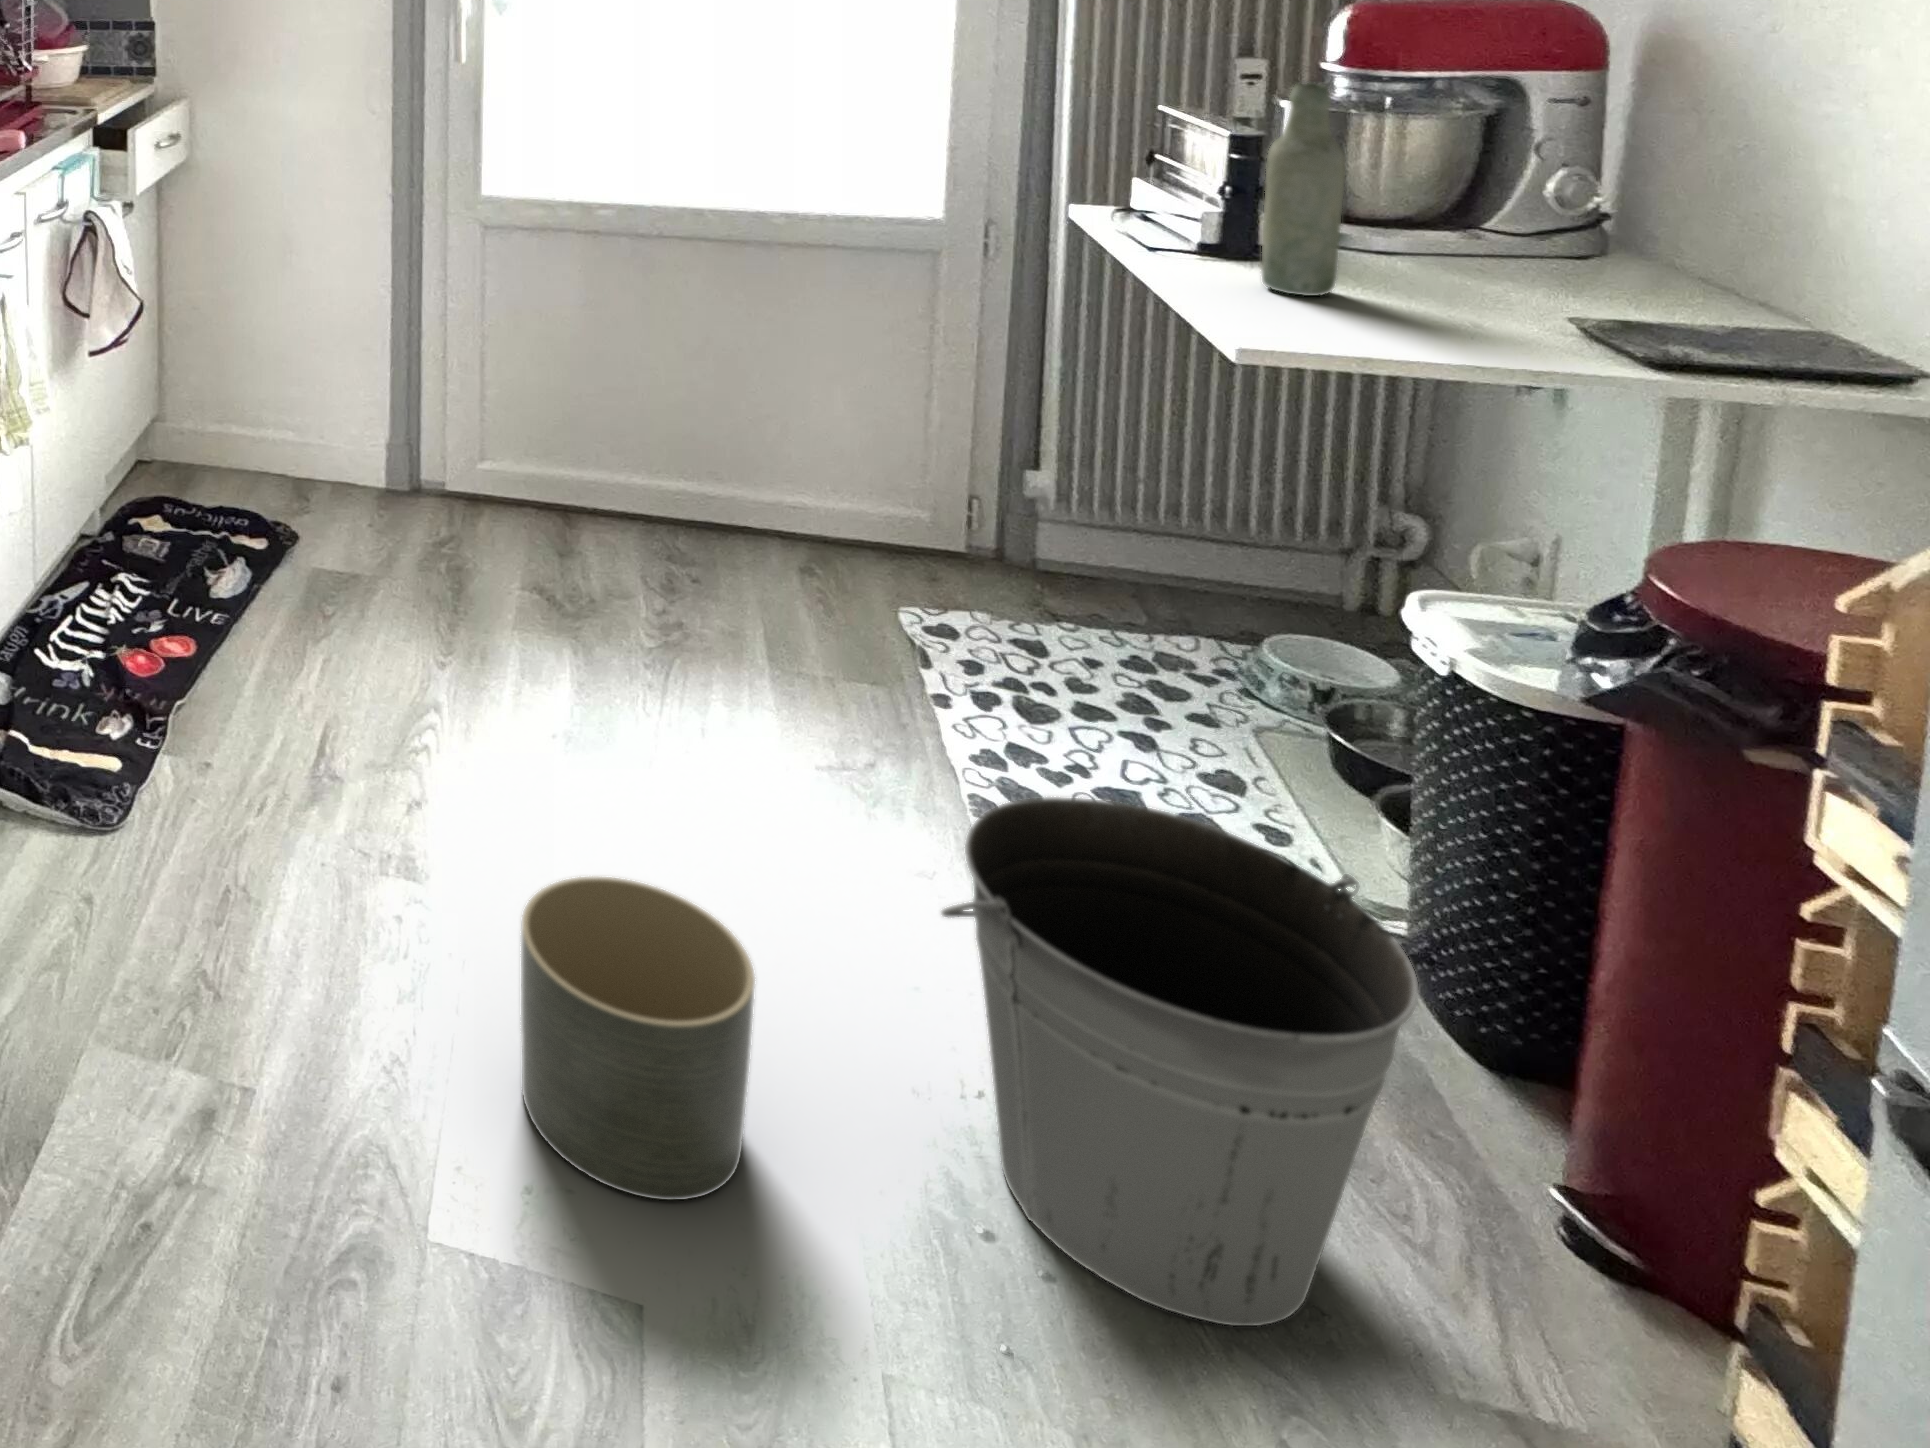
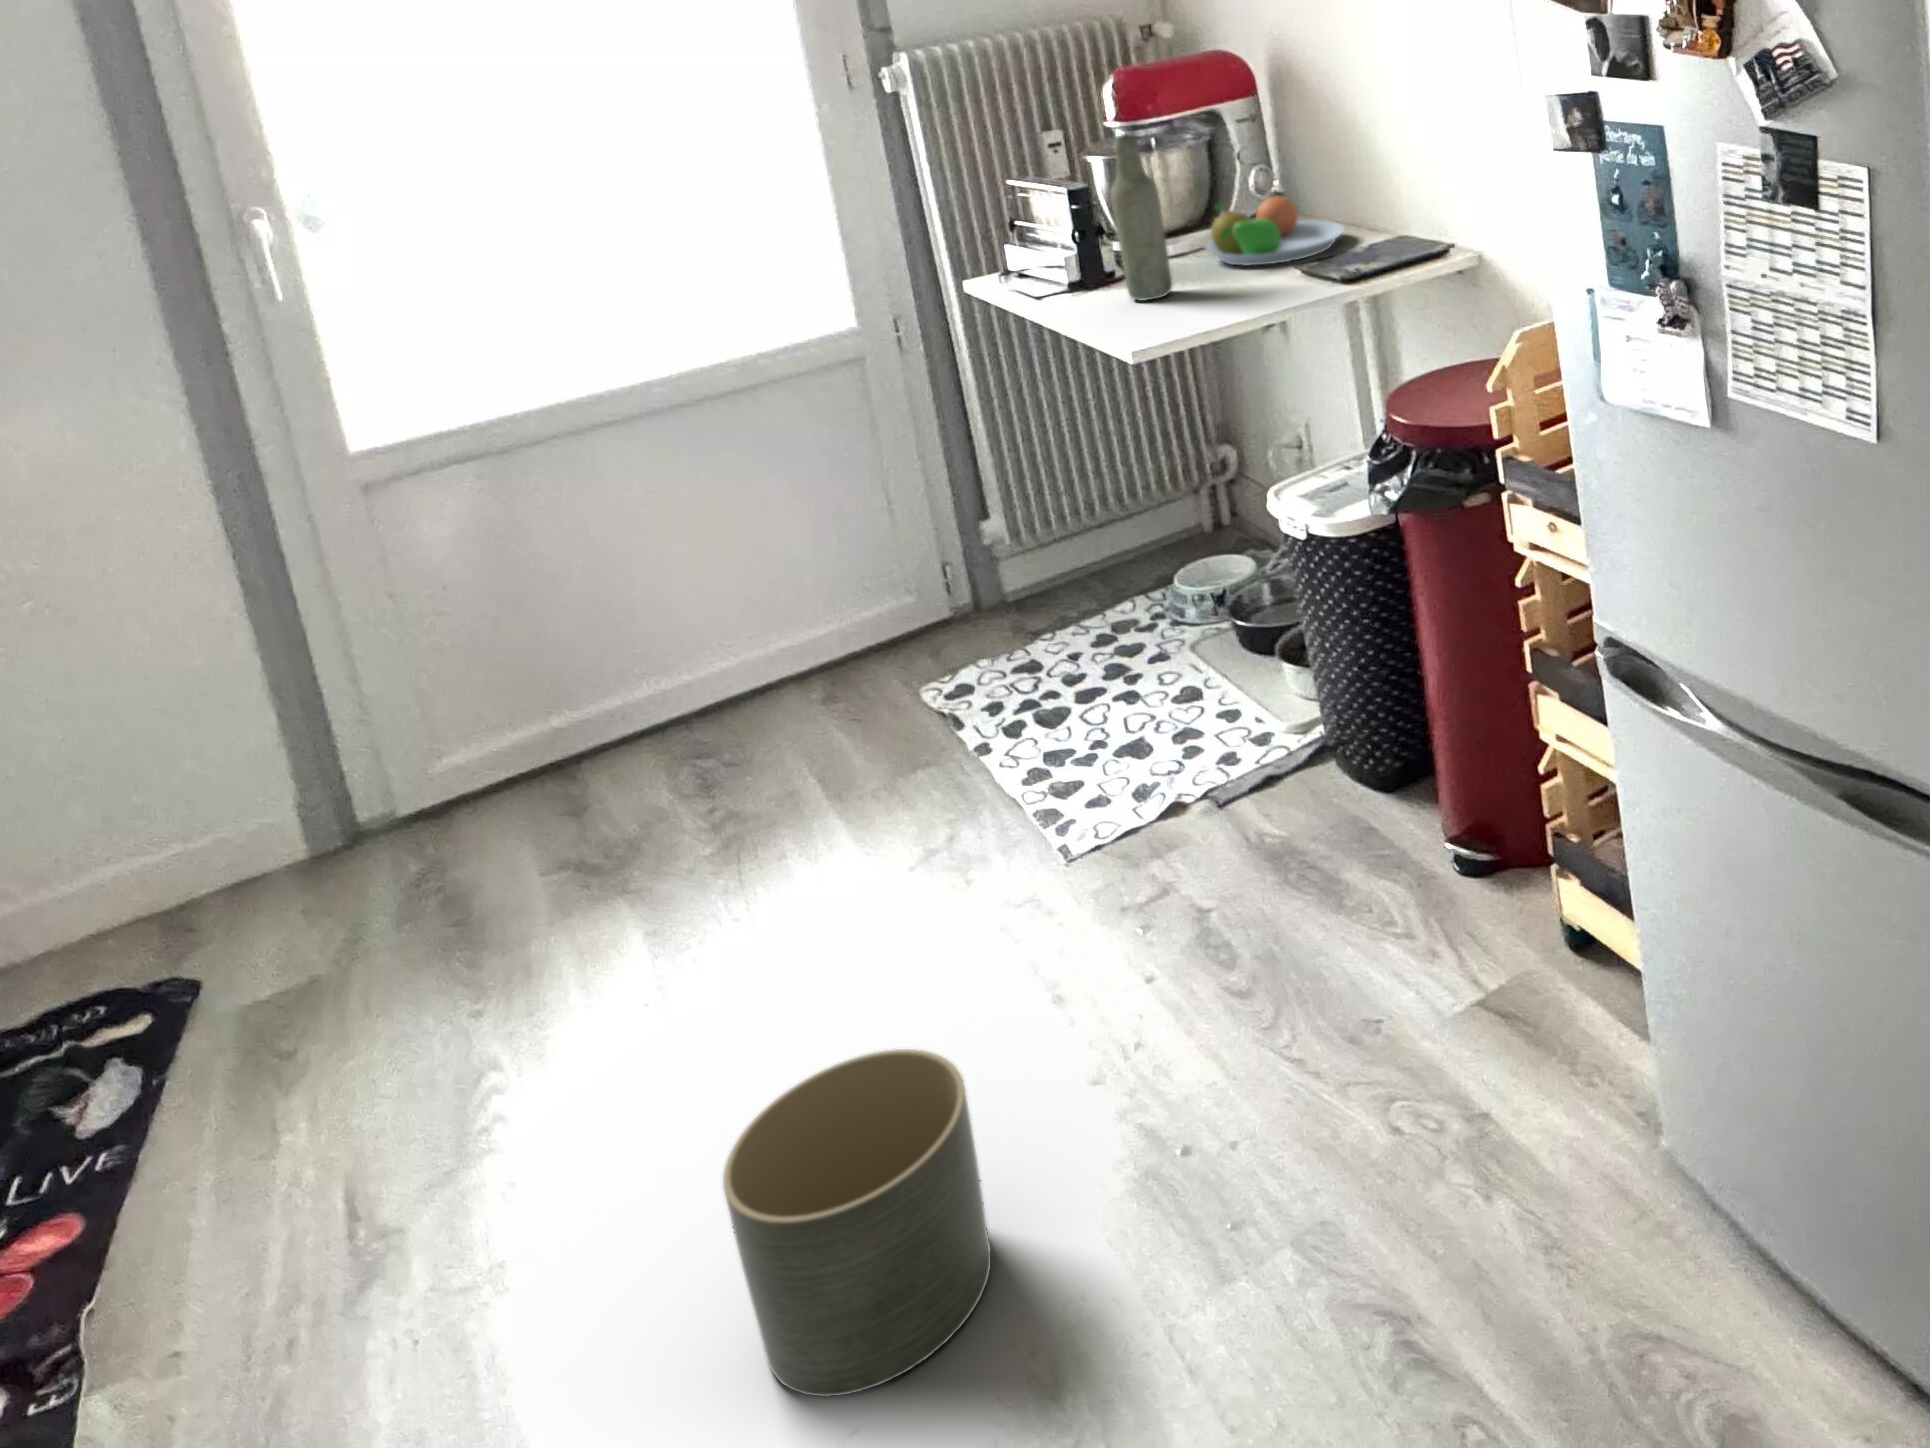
fruit bowl: none [1415,202,1699,312] -> present [1205,195,1344,266]
bucket: present [942,797,1418,1326] -> none [1078,702,1366,1110]

